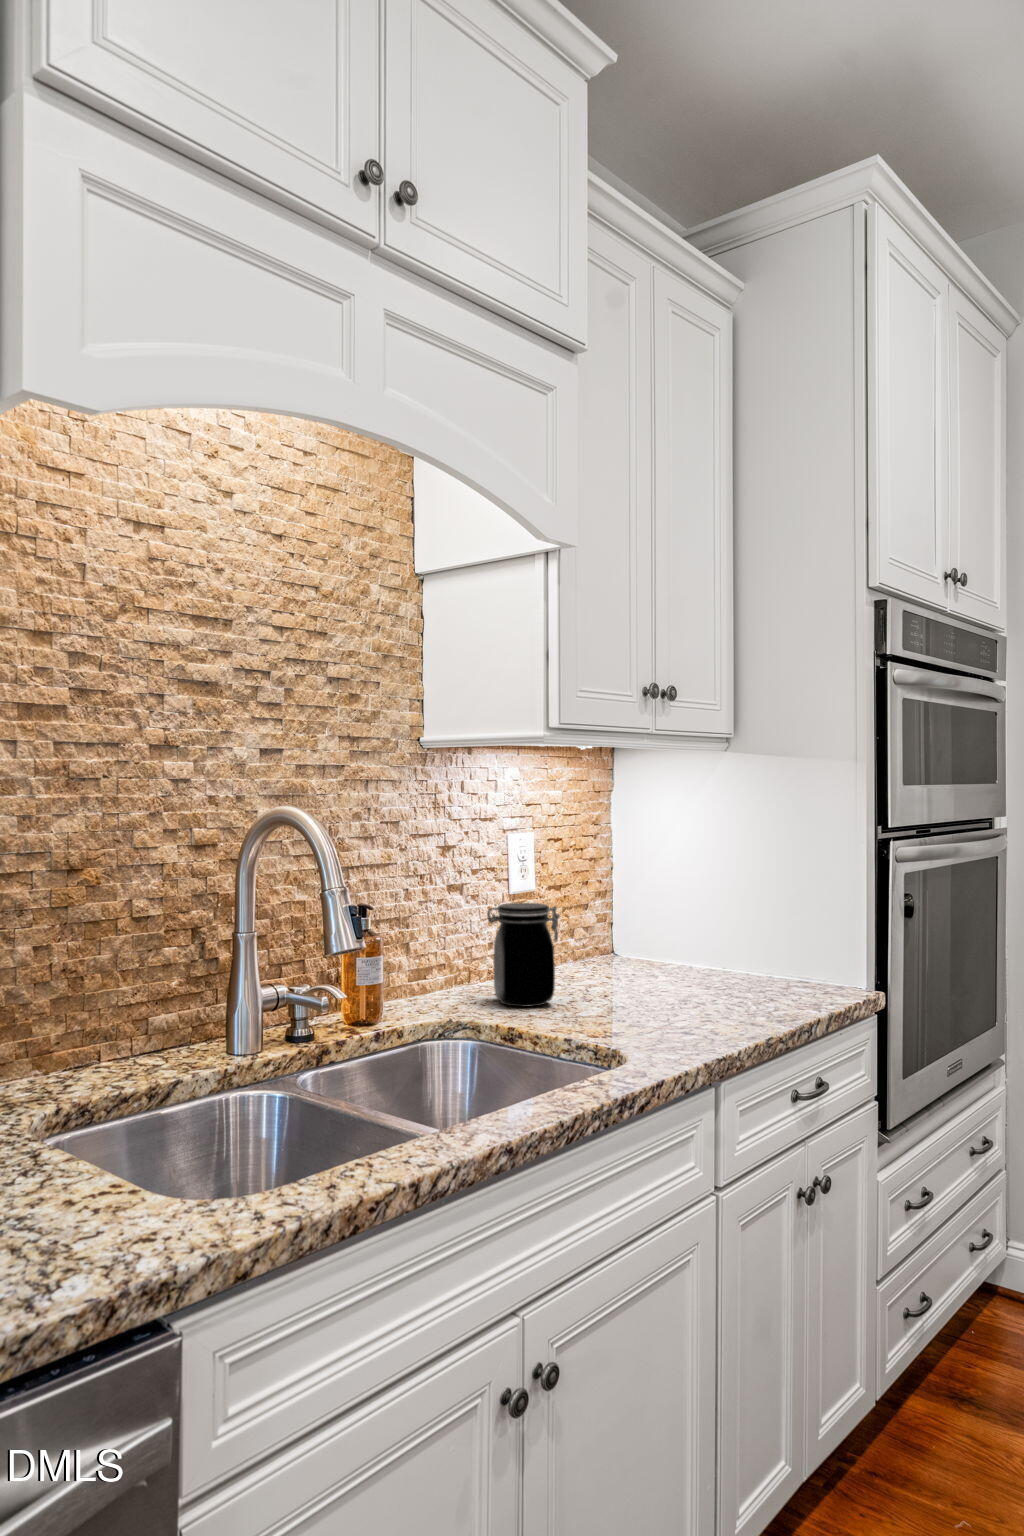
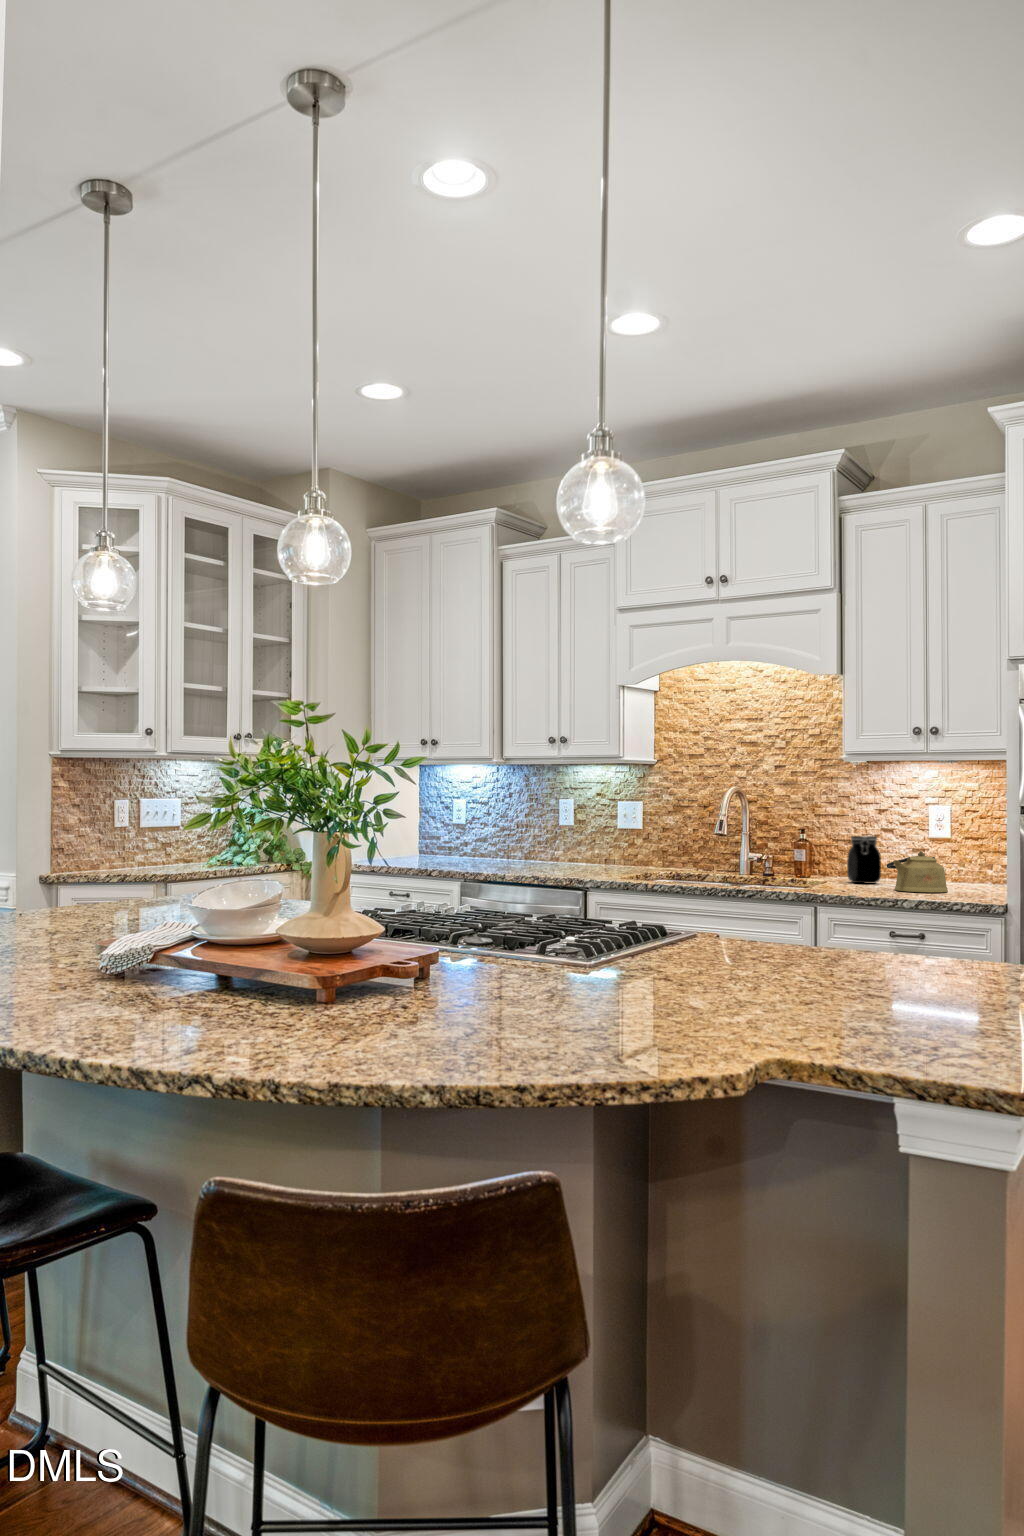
kettle: none [621,921,728,1001] -> present [887,851,948,892]

